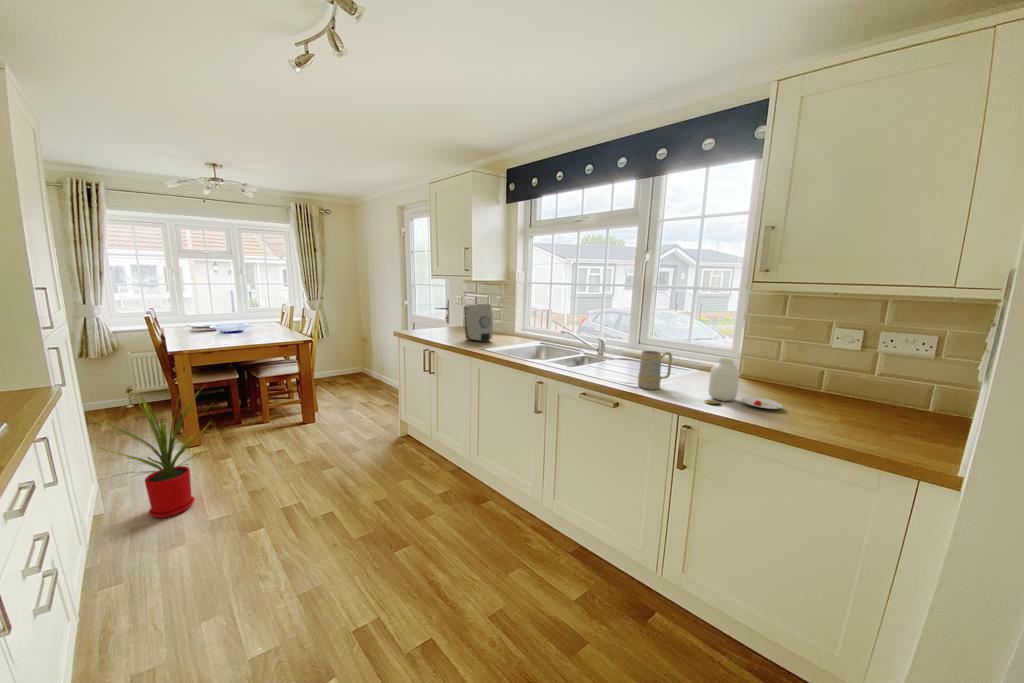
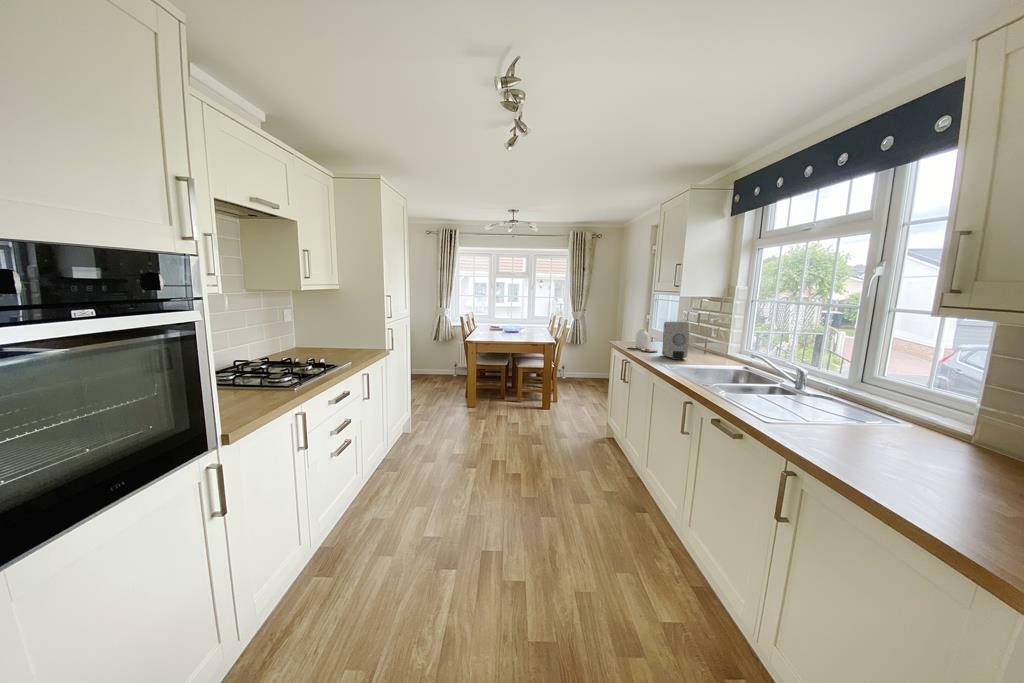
mug: present [638,351,672,390] -> none [771,383,820,430]
jar: present [705,358,782,409] -> present [630,329,658,352]
house plant: present [93,386,210,518] -> none [418,358,475,440]

